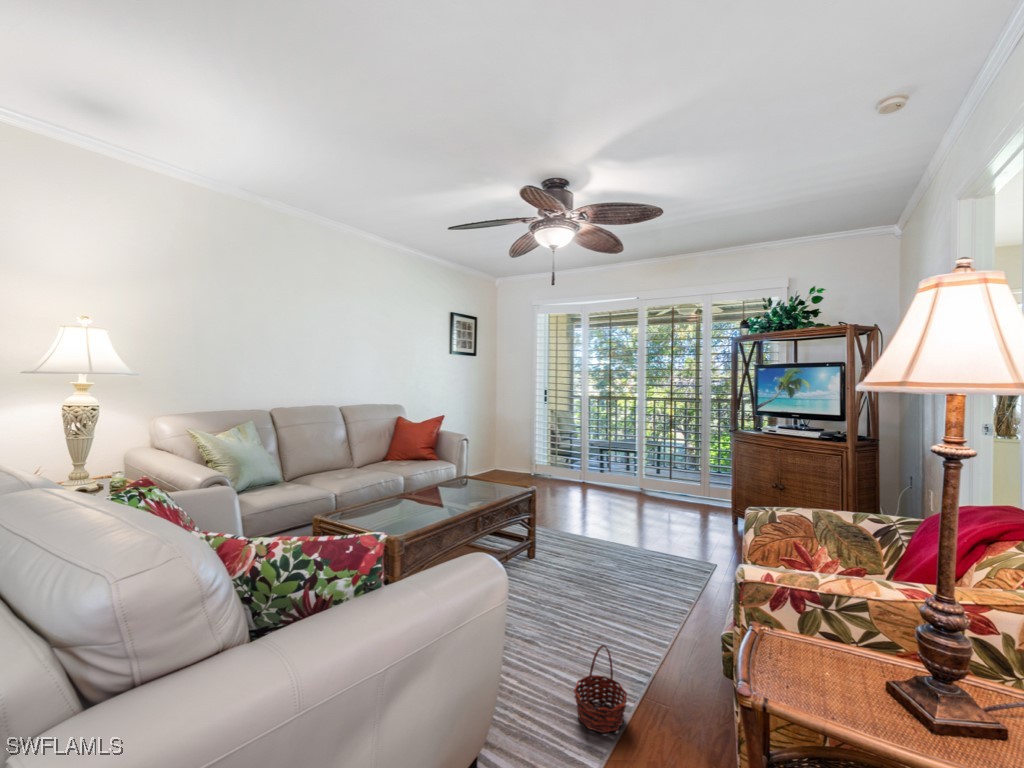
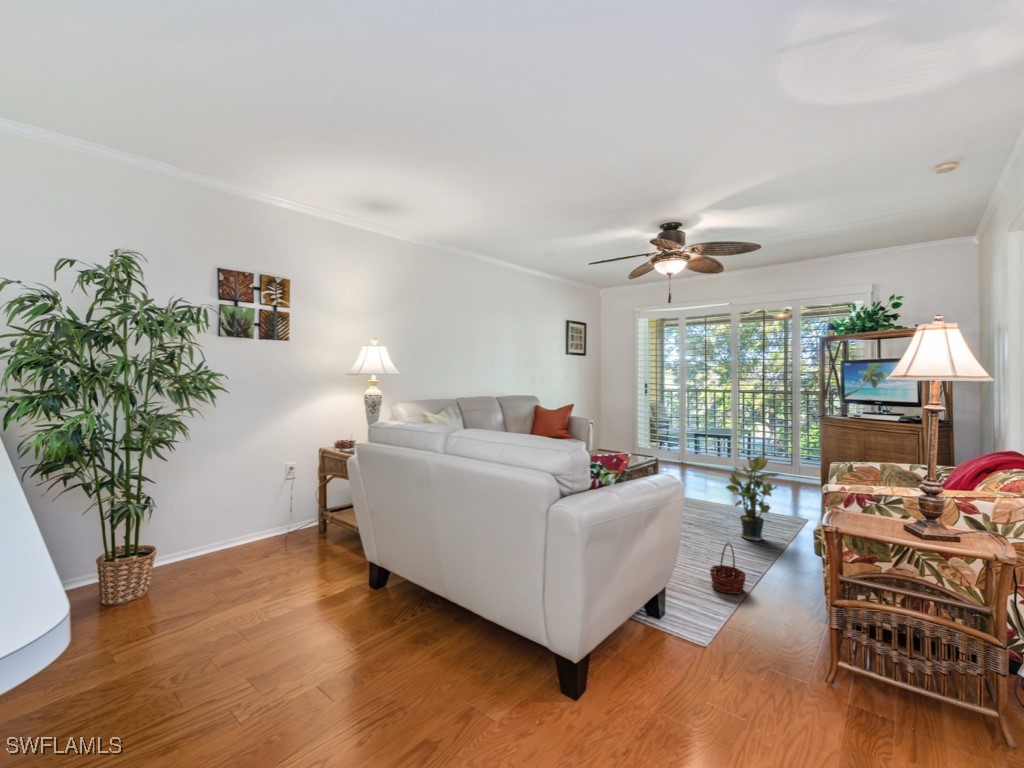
potted plant: none [616,488,682,606] -> present [726,455,777,541]

